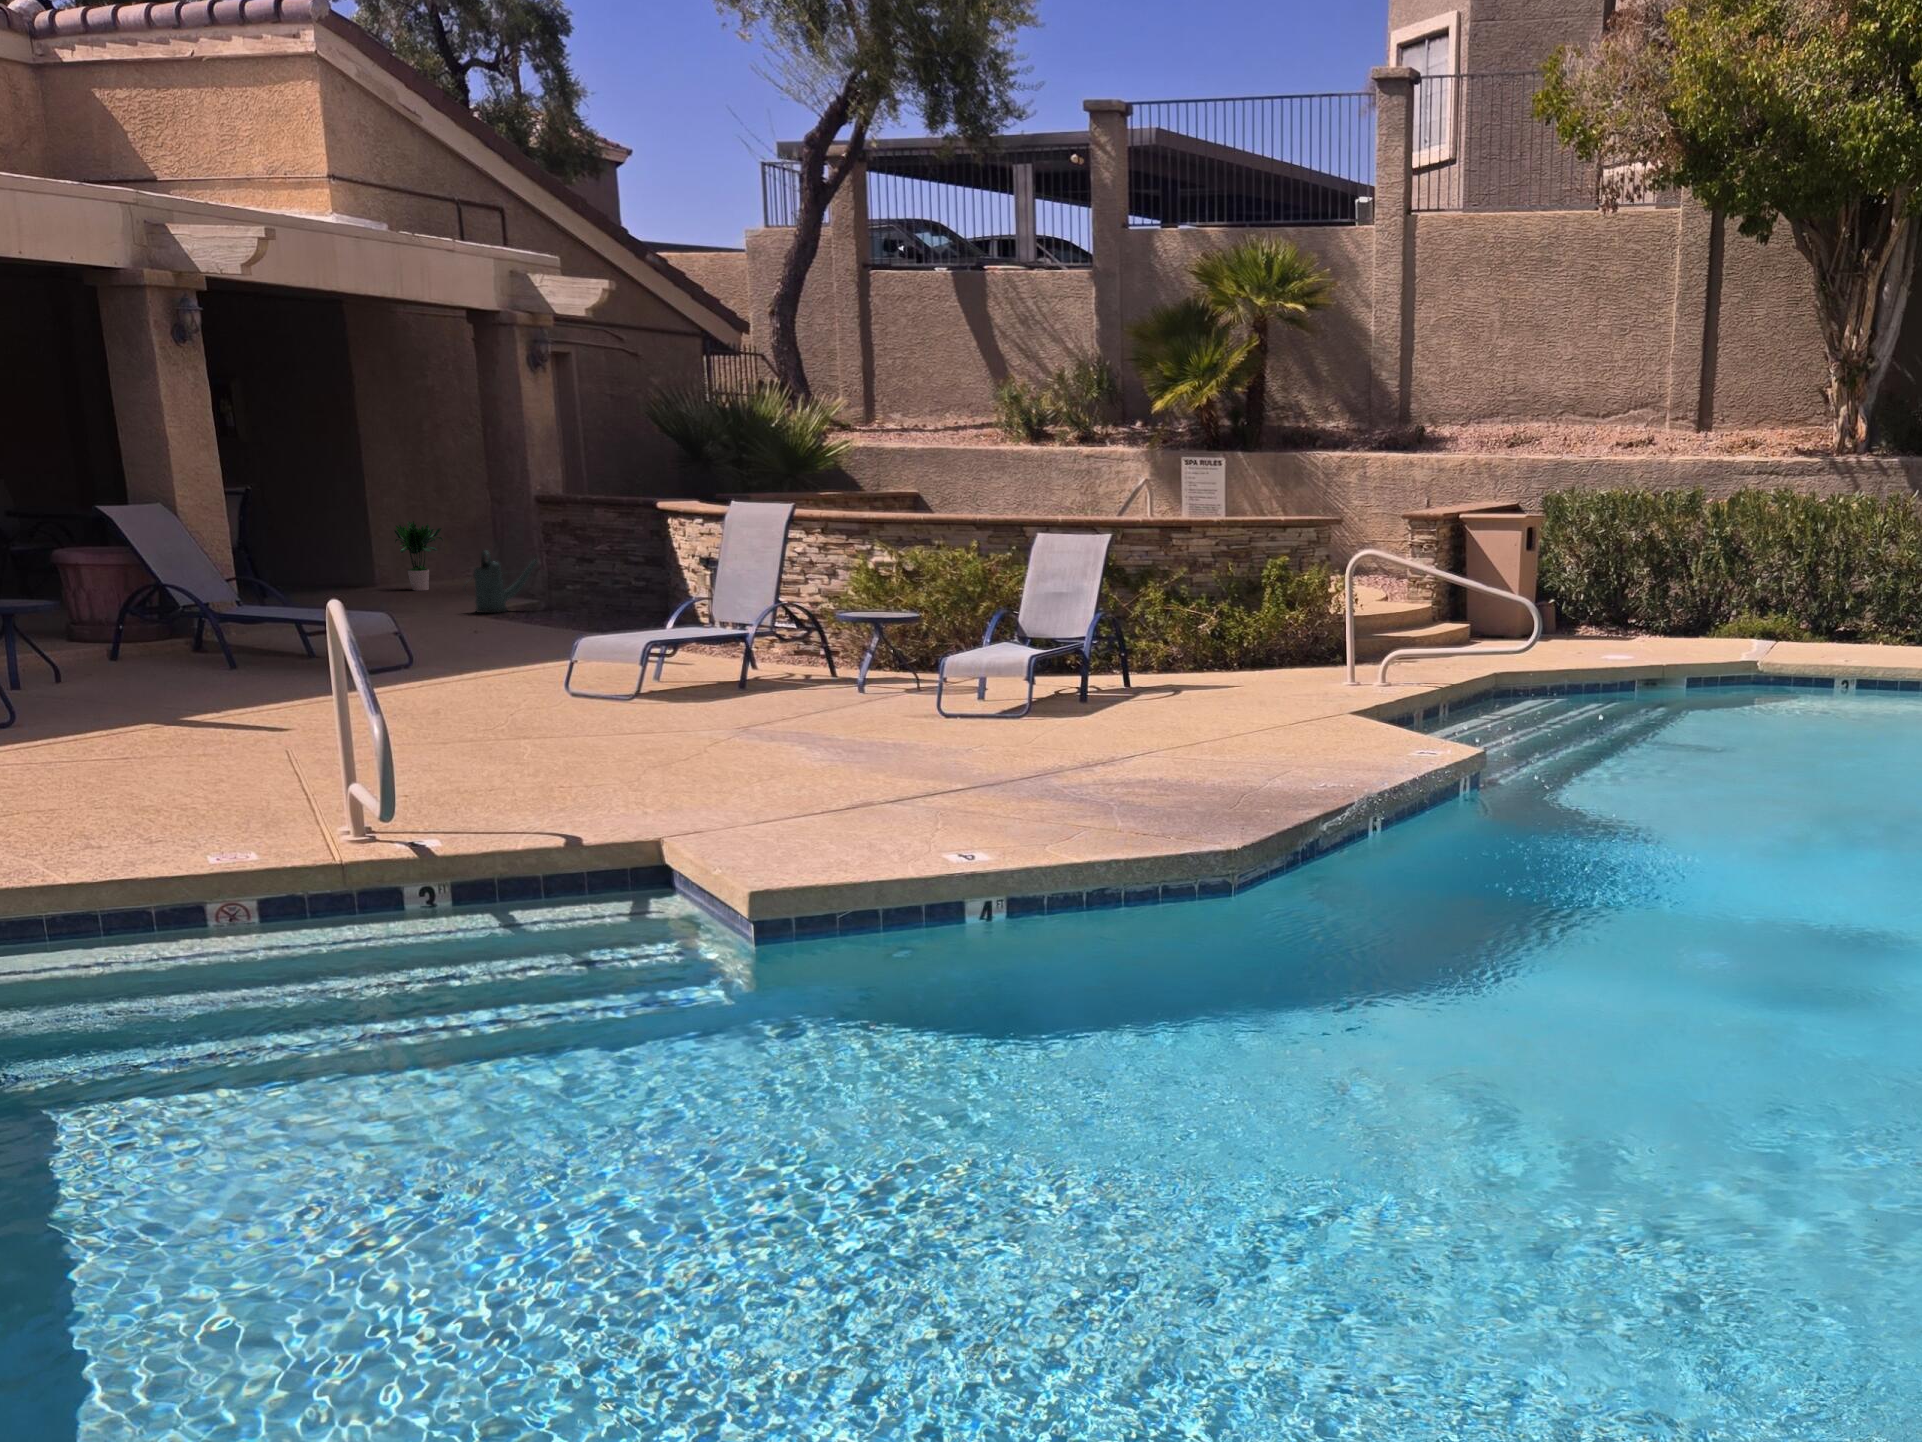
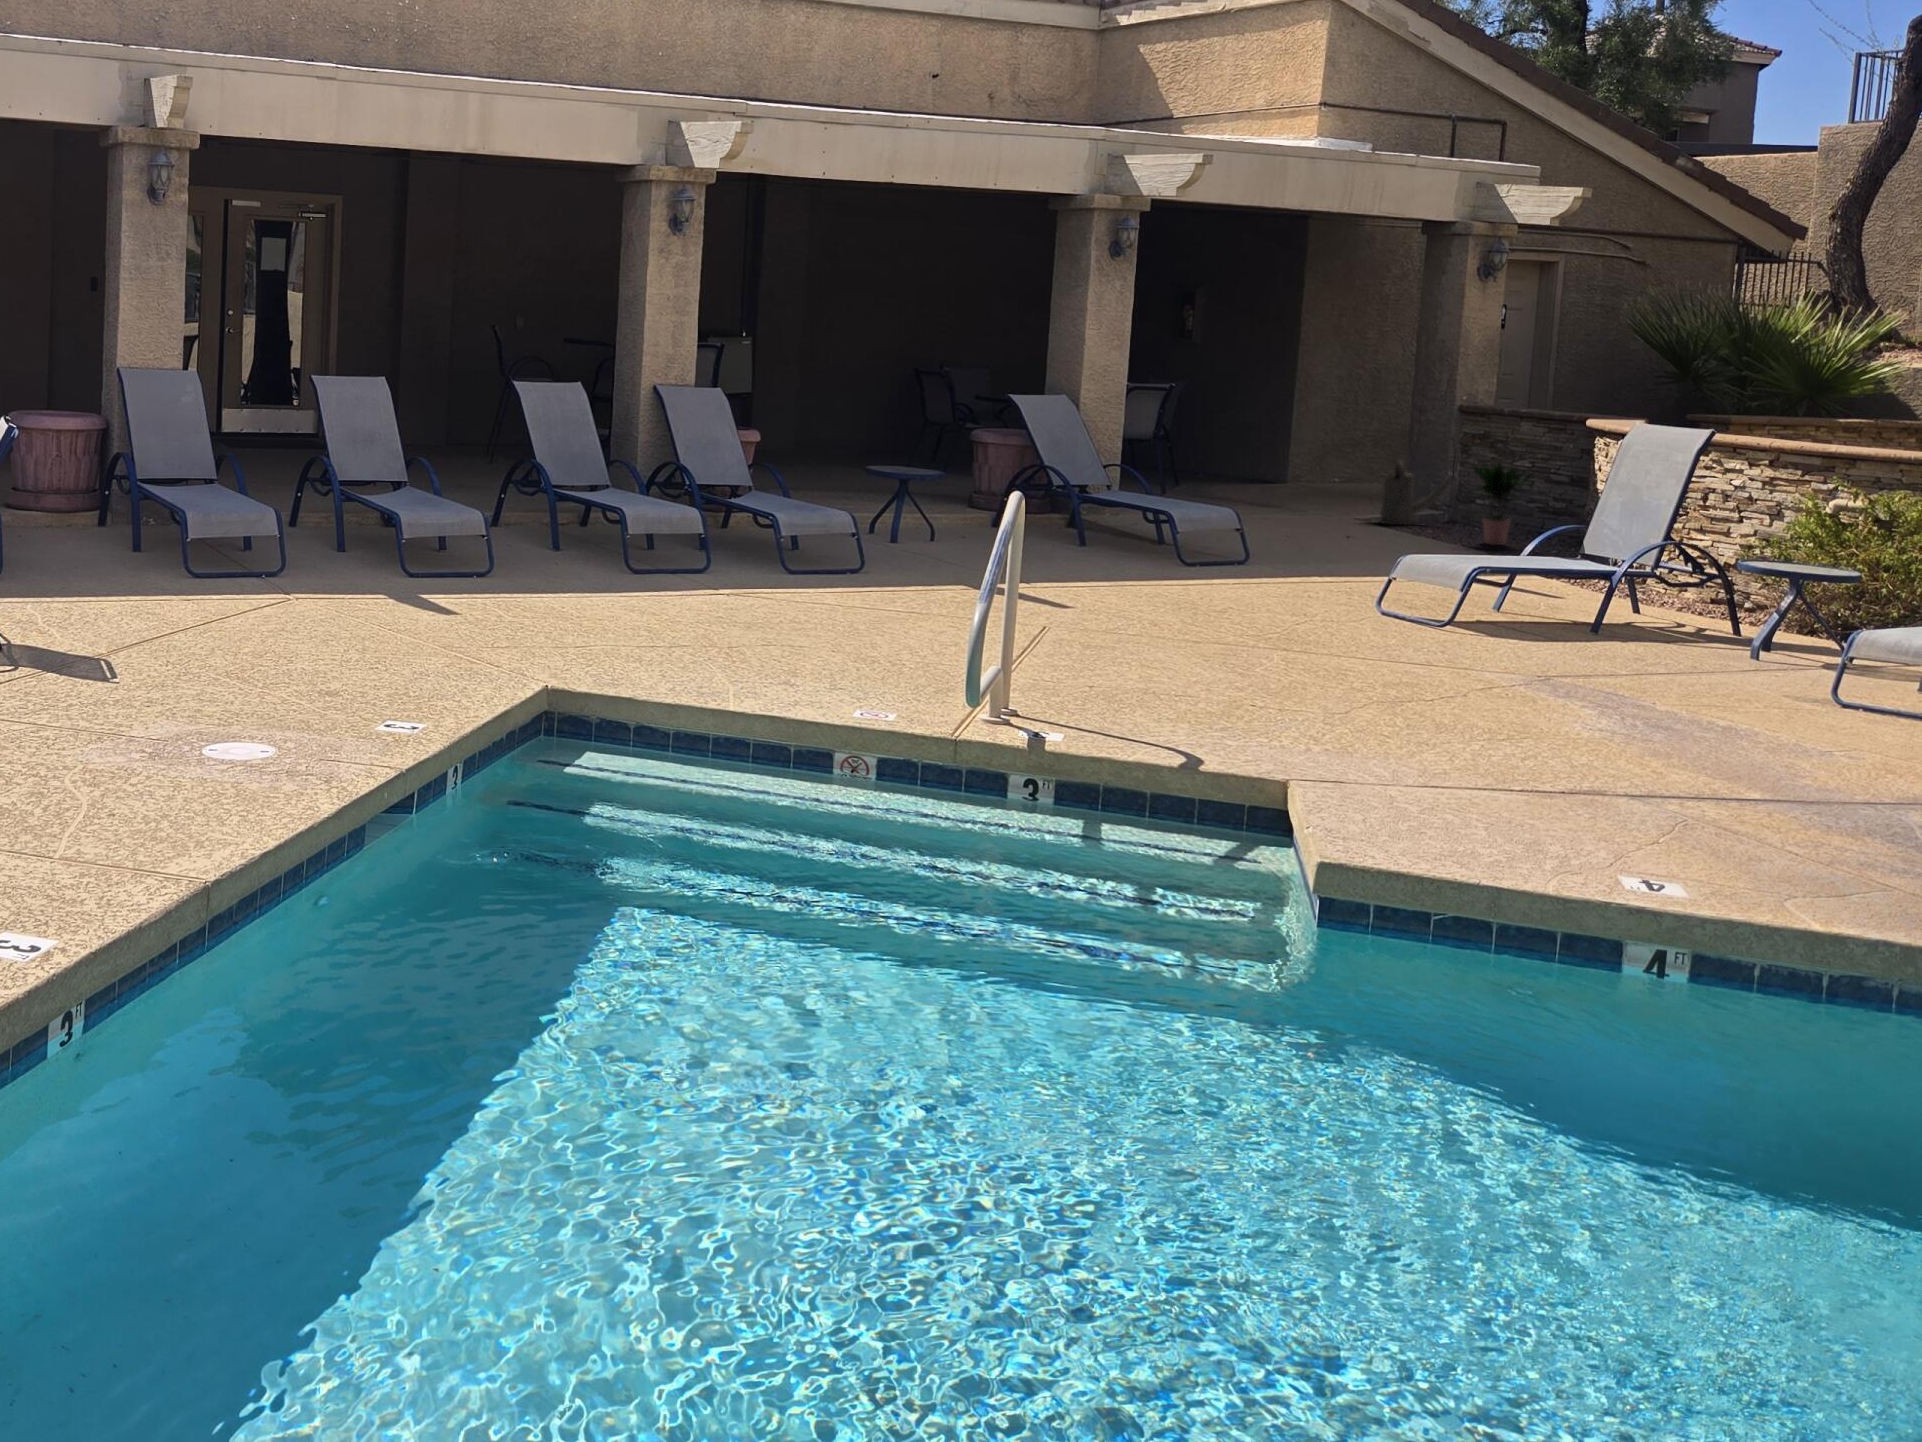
potted plant: present [394,521,443,591] -> present [1474,463,1532,545]

